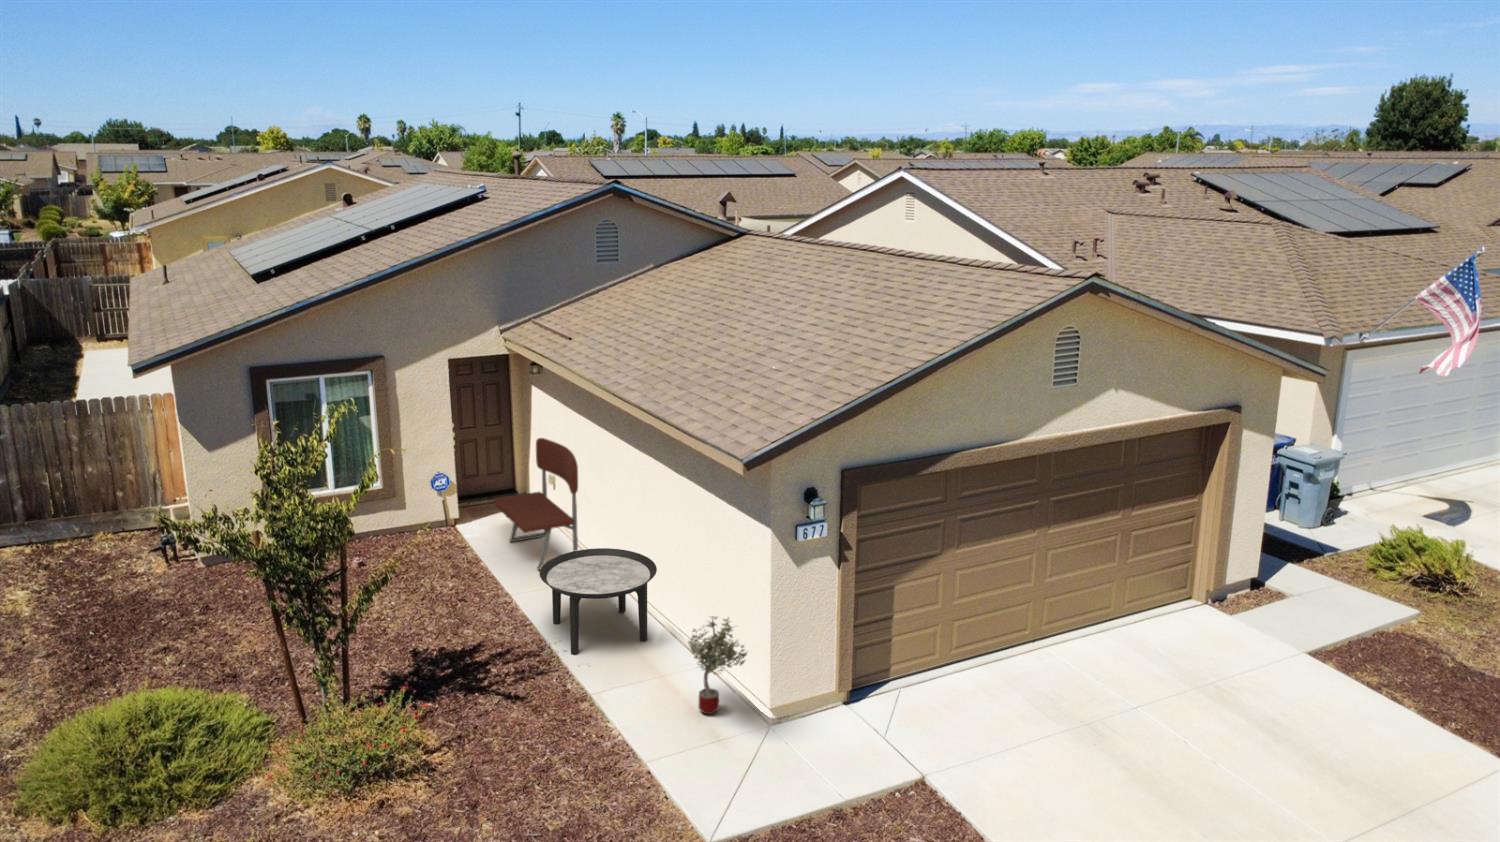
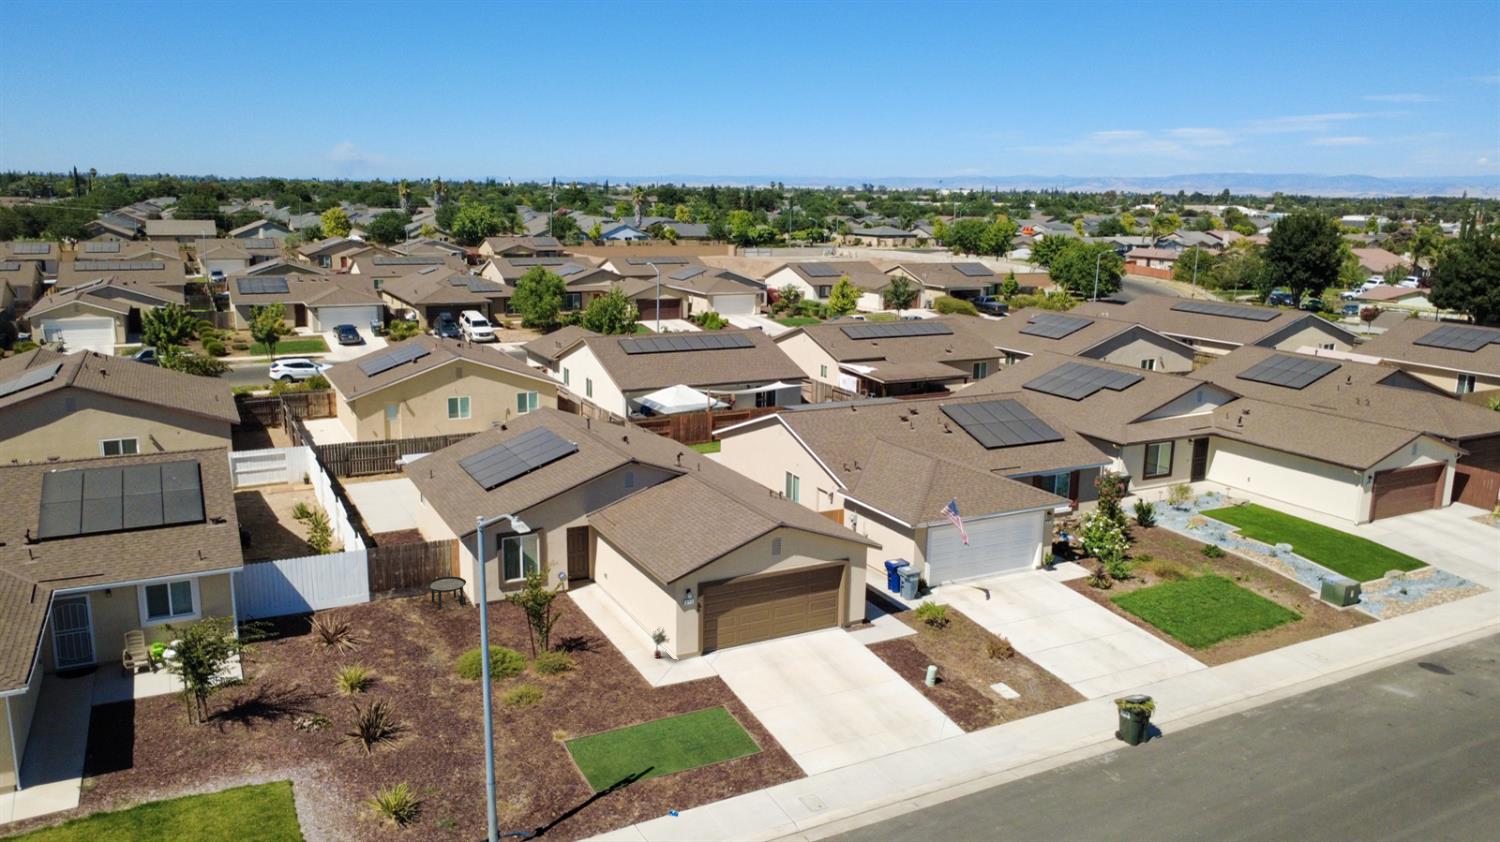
bench: present [493,438,578,570] -> none [584,561,617,612]
round table: present [539,548,657,654] -> present [428,577,466,610]

